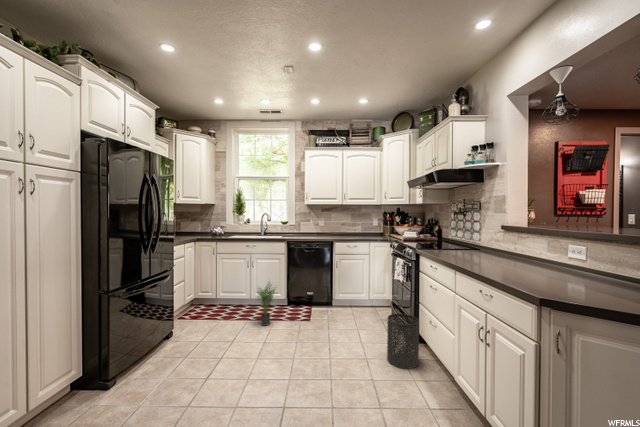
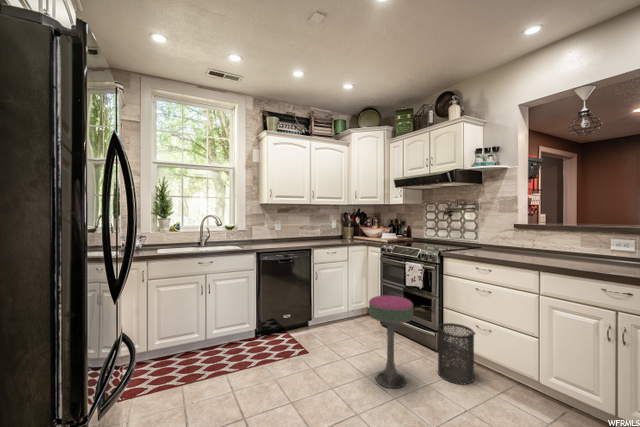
bar stool: none [327,281,362,356] -> present [369,295,413,388]
potted plant: present [258,283,275,326] -> none [236,306,277,374]

